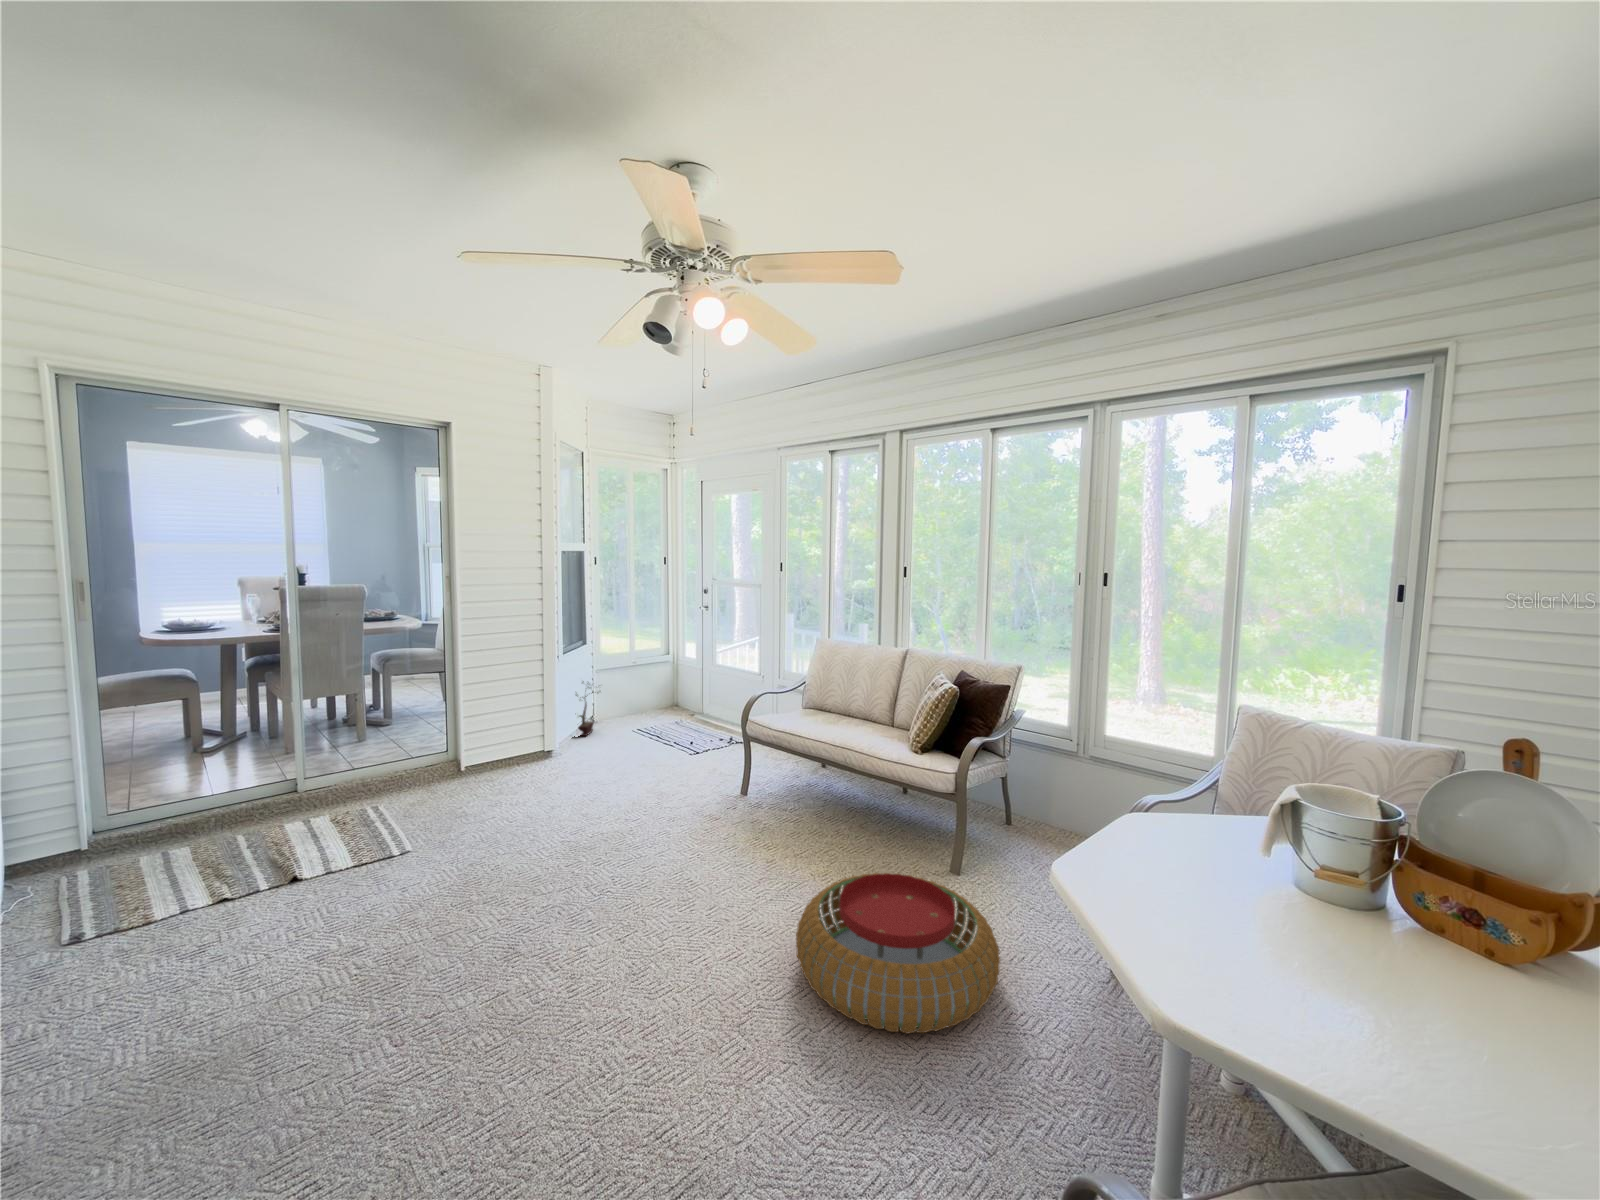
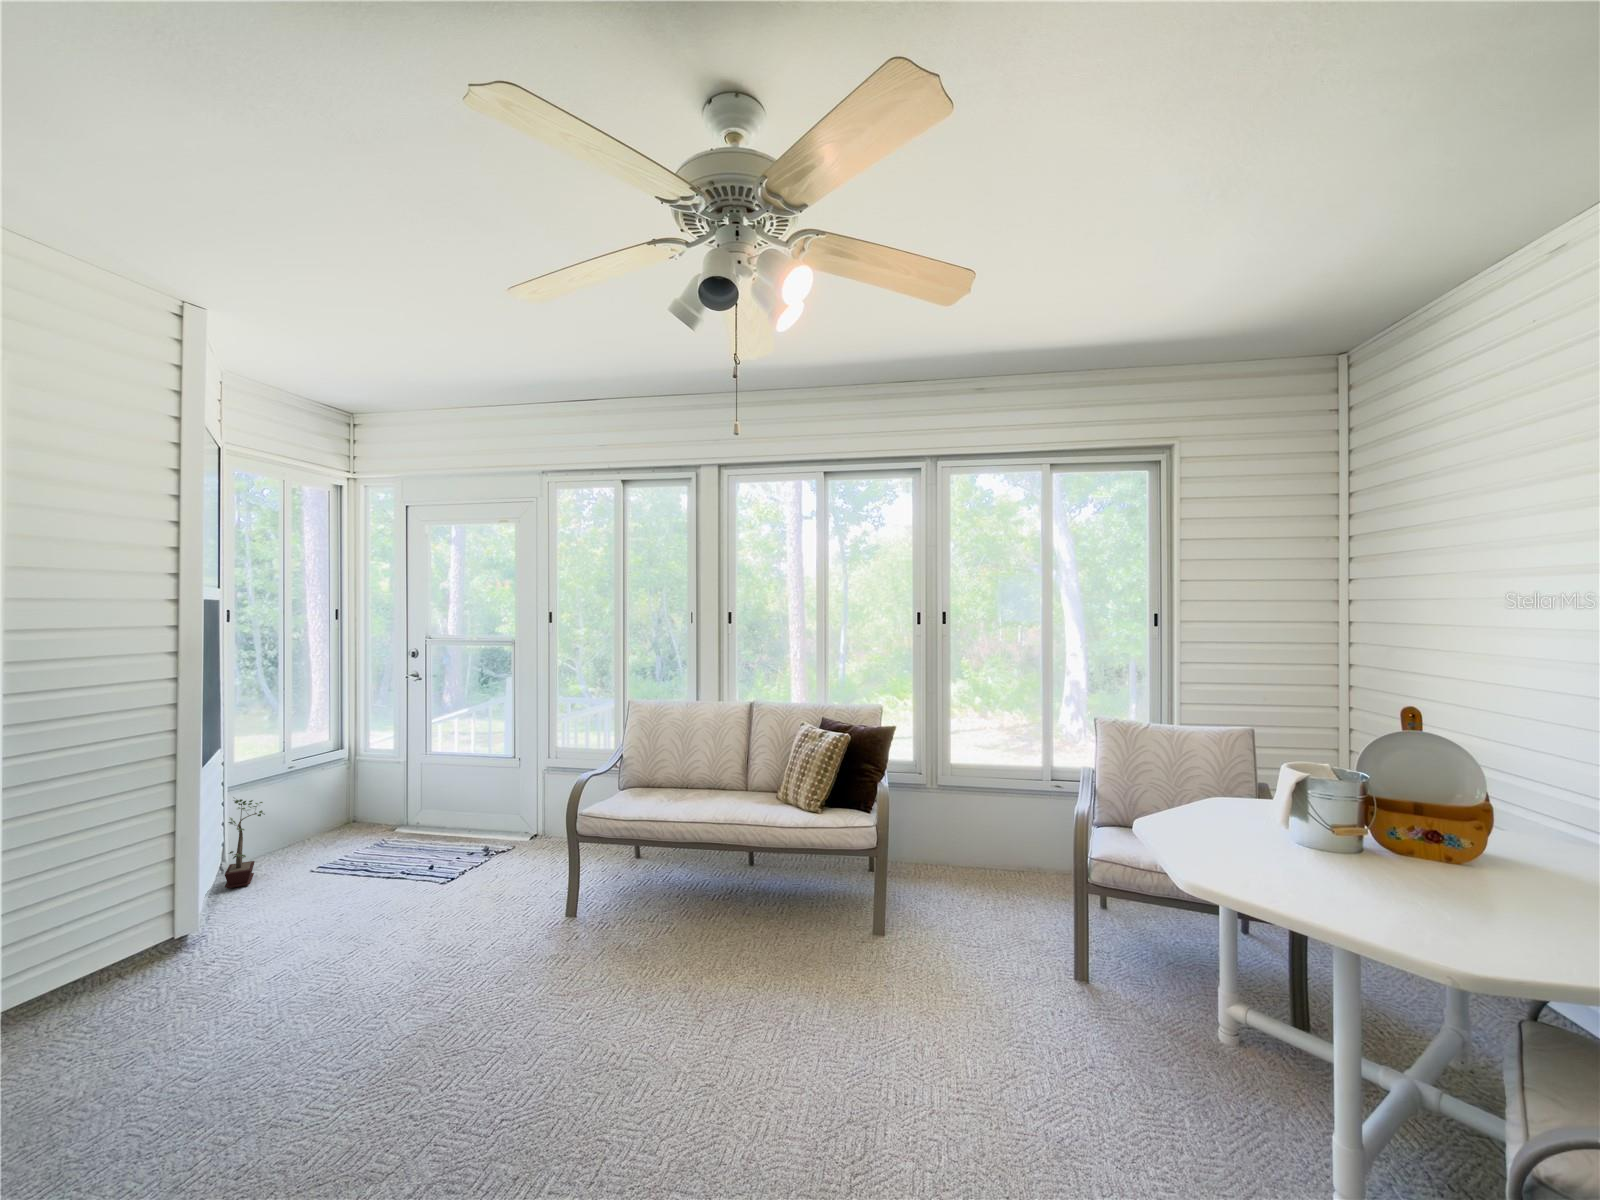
pouf: present [796,873,1000,1034] -> none [803,942,1023,1110]

